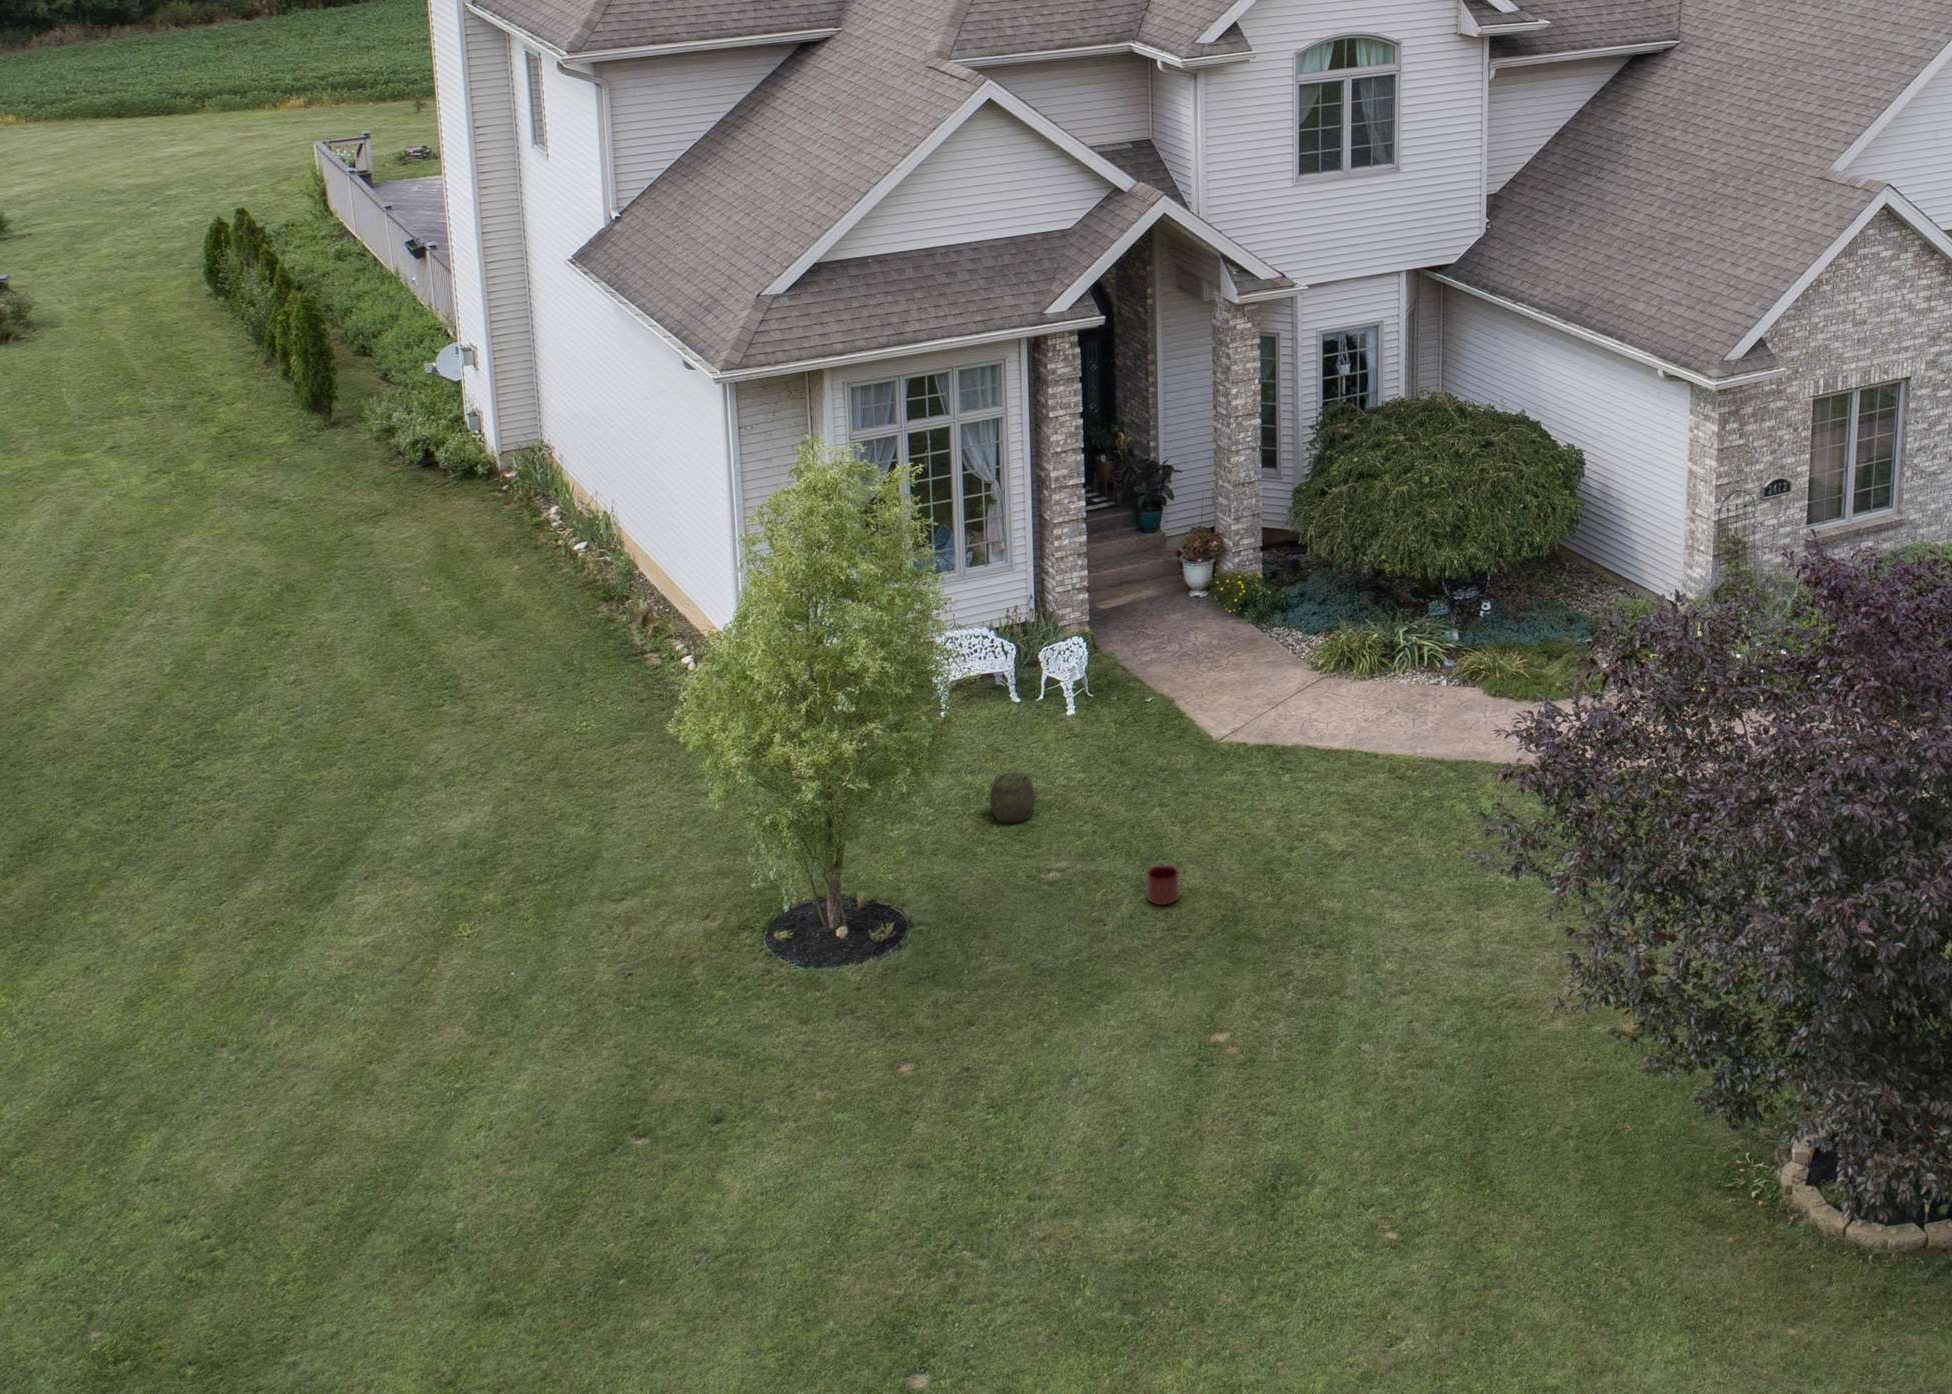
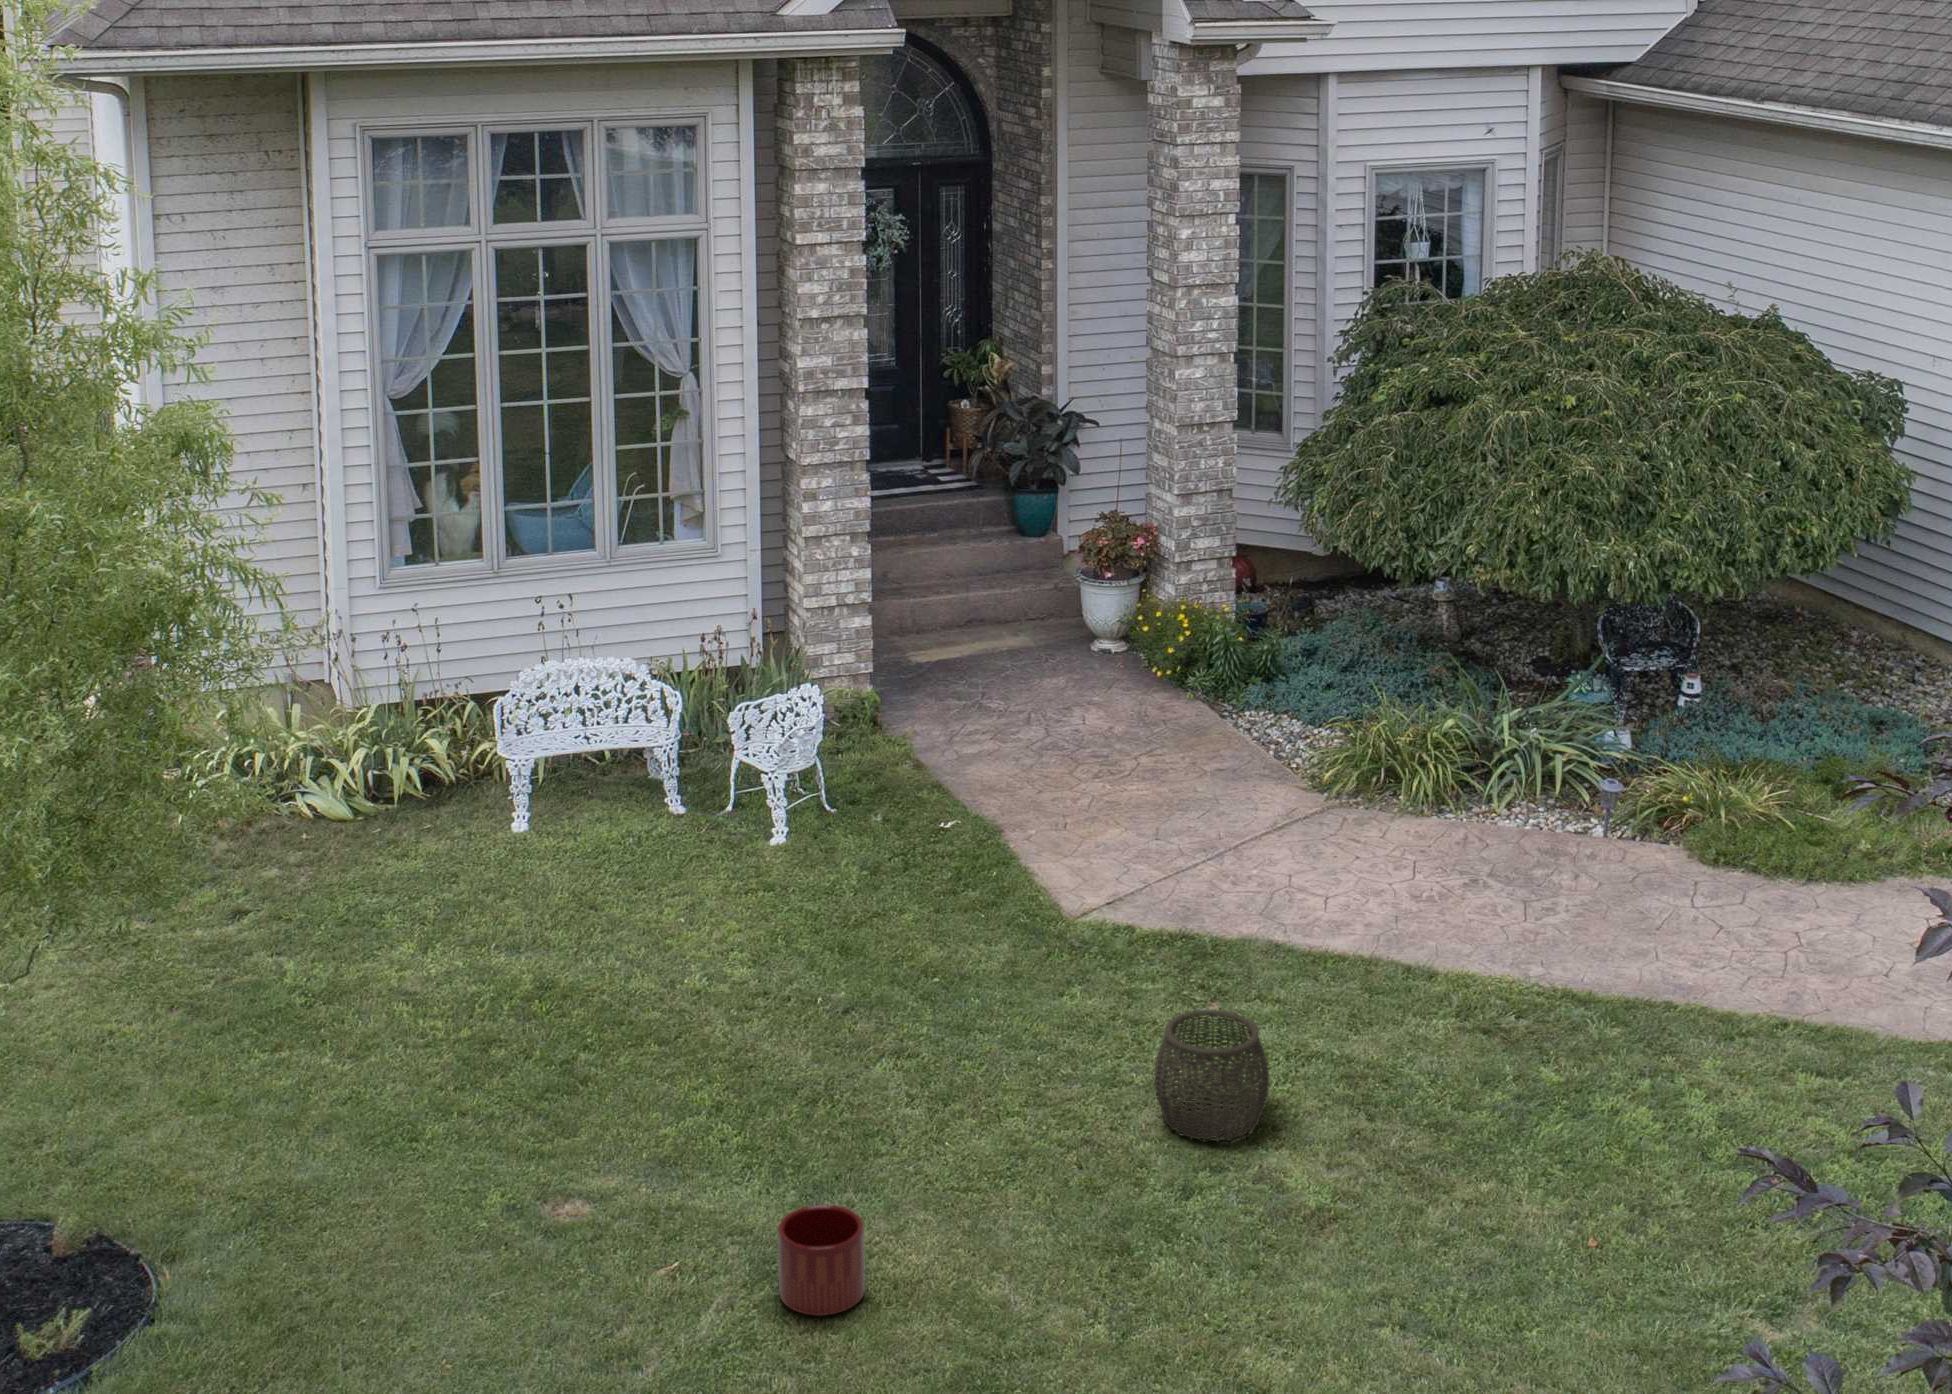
woven basket: present [990,773,1036,823] -> present [1154,1010,1270,1142]

